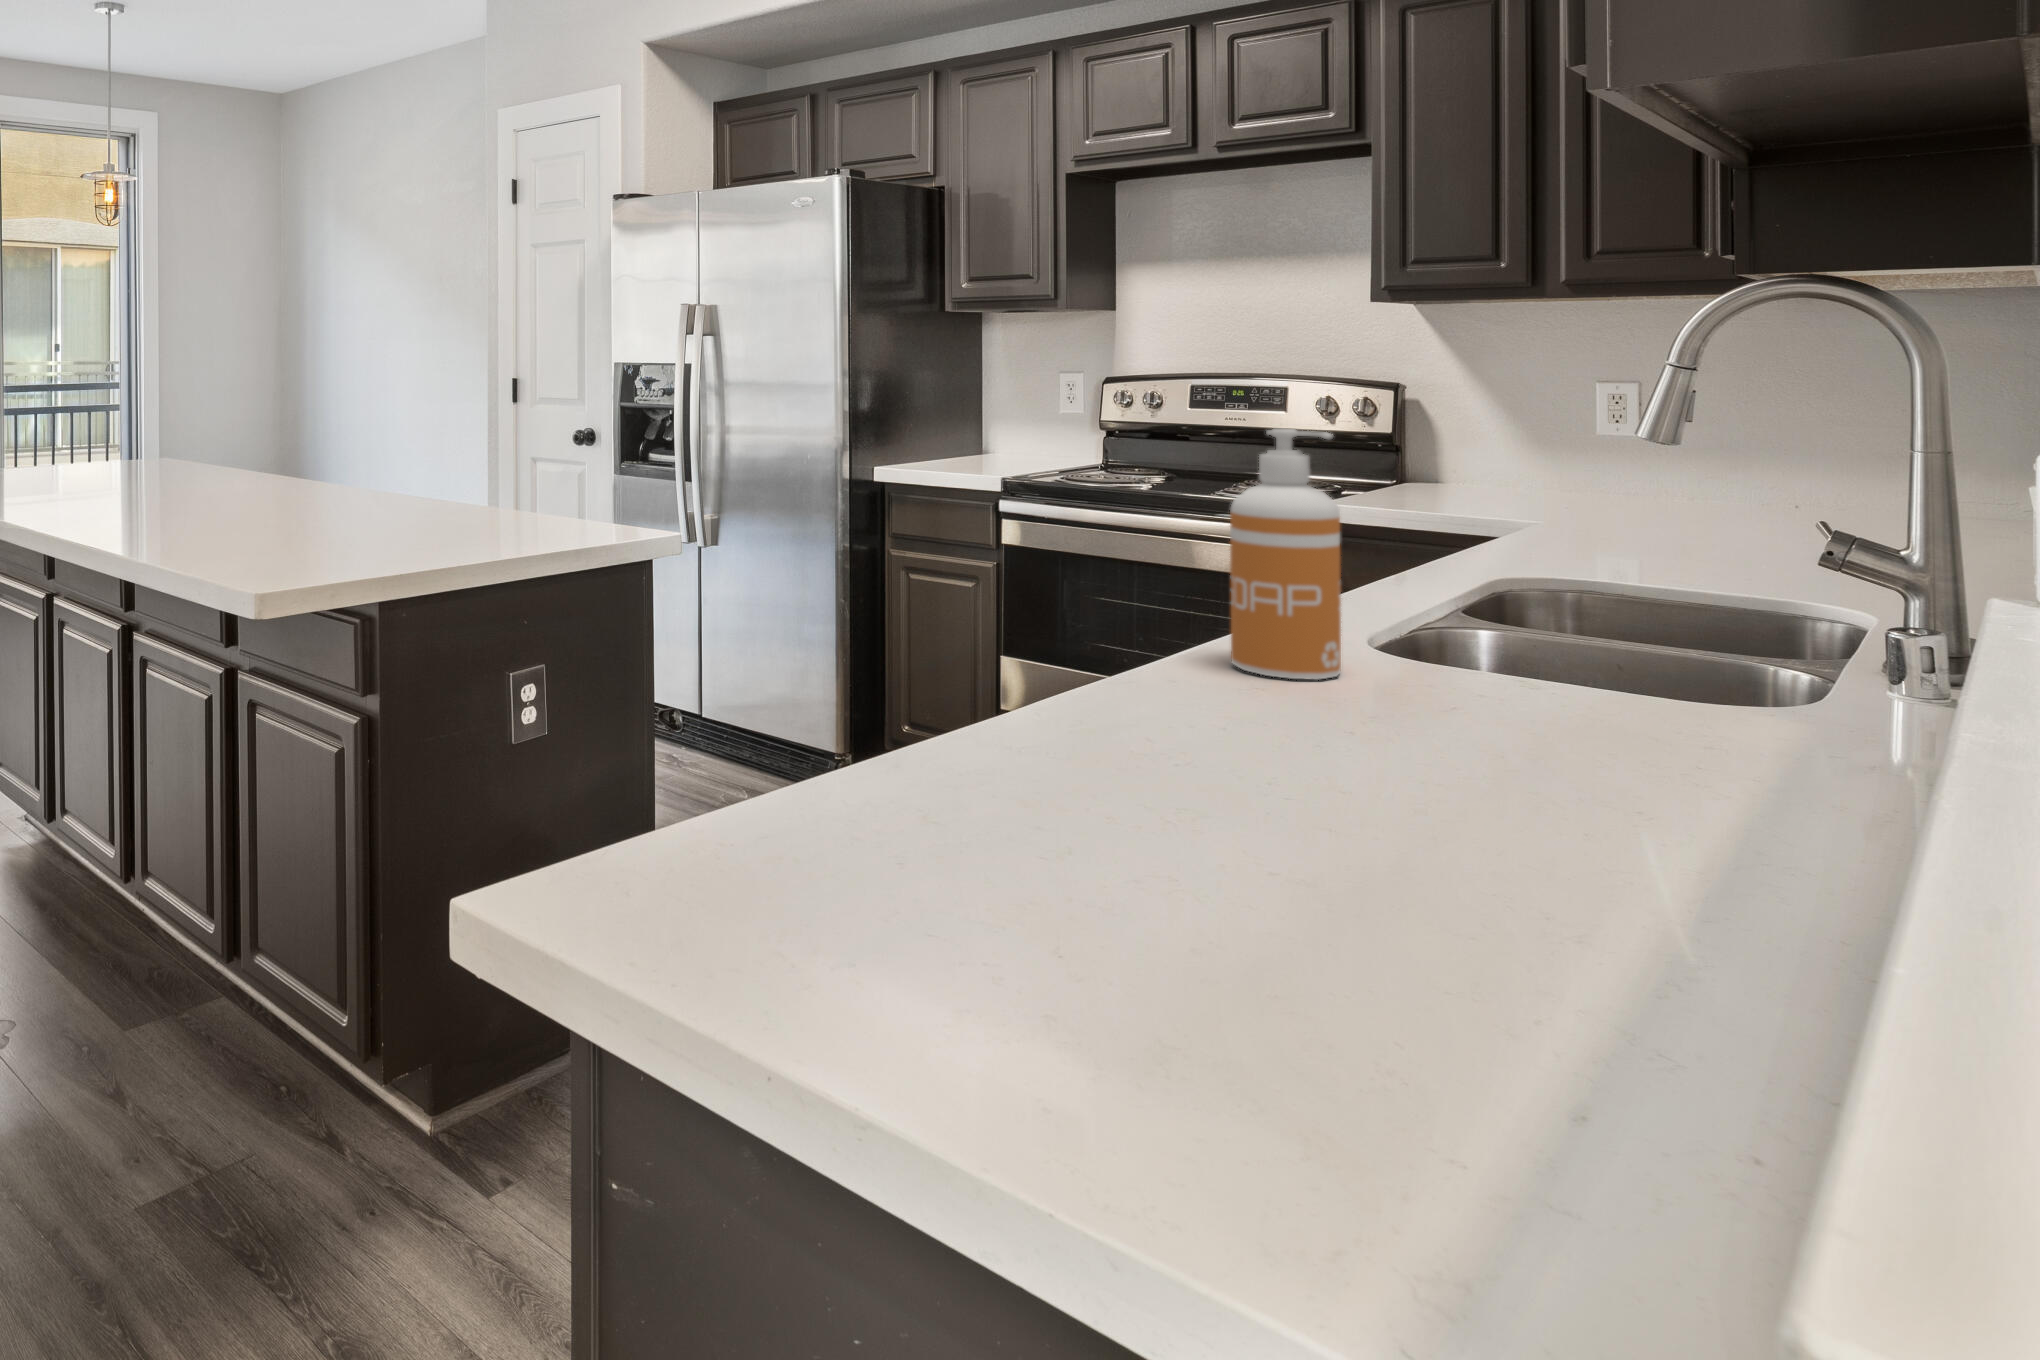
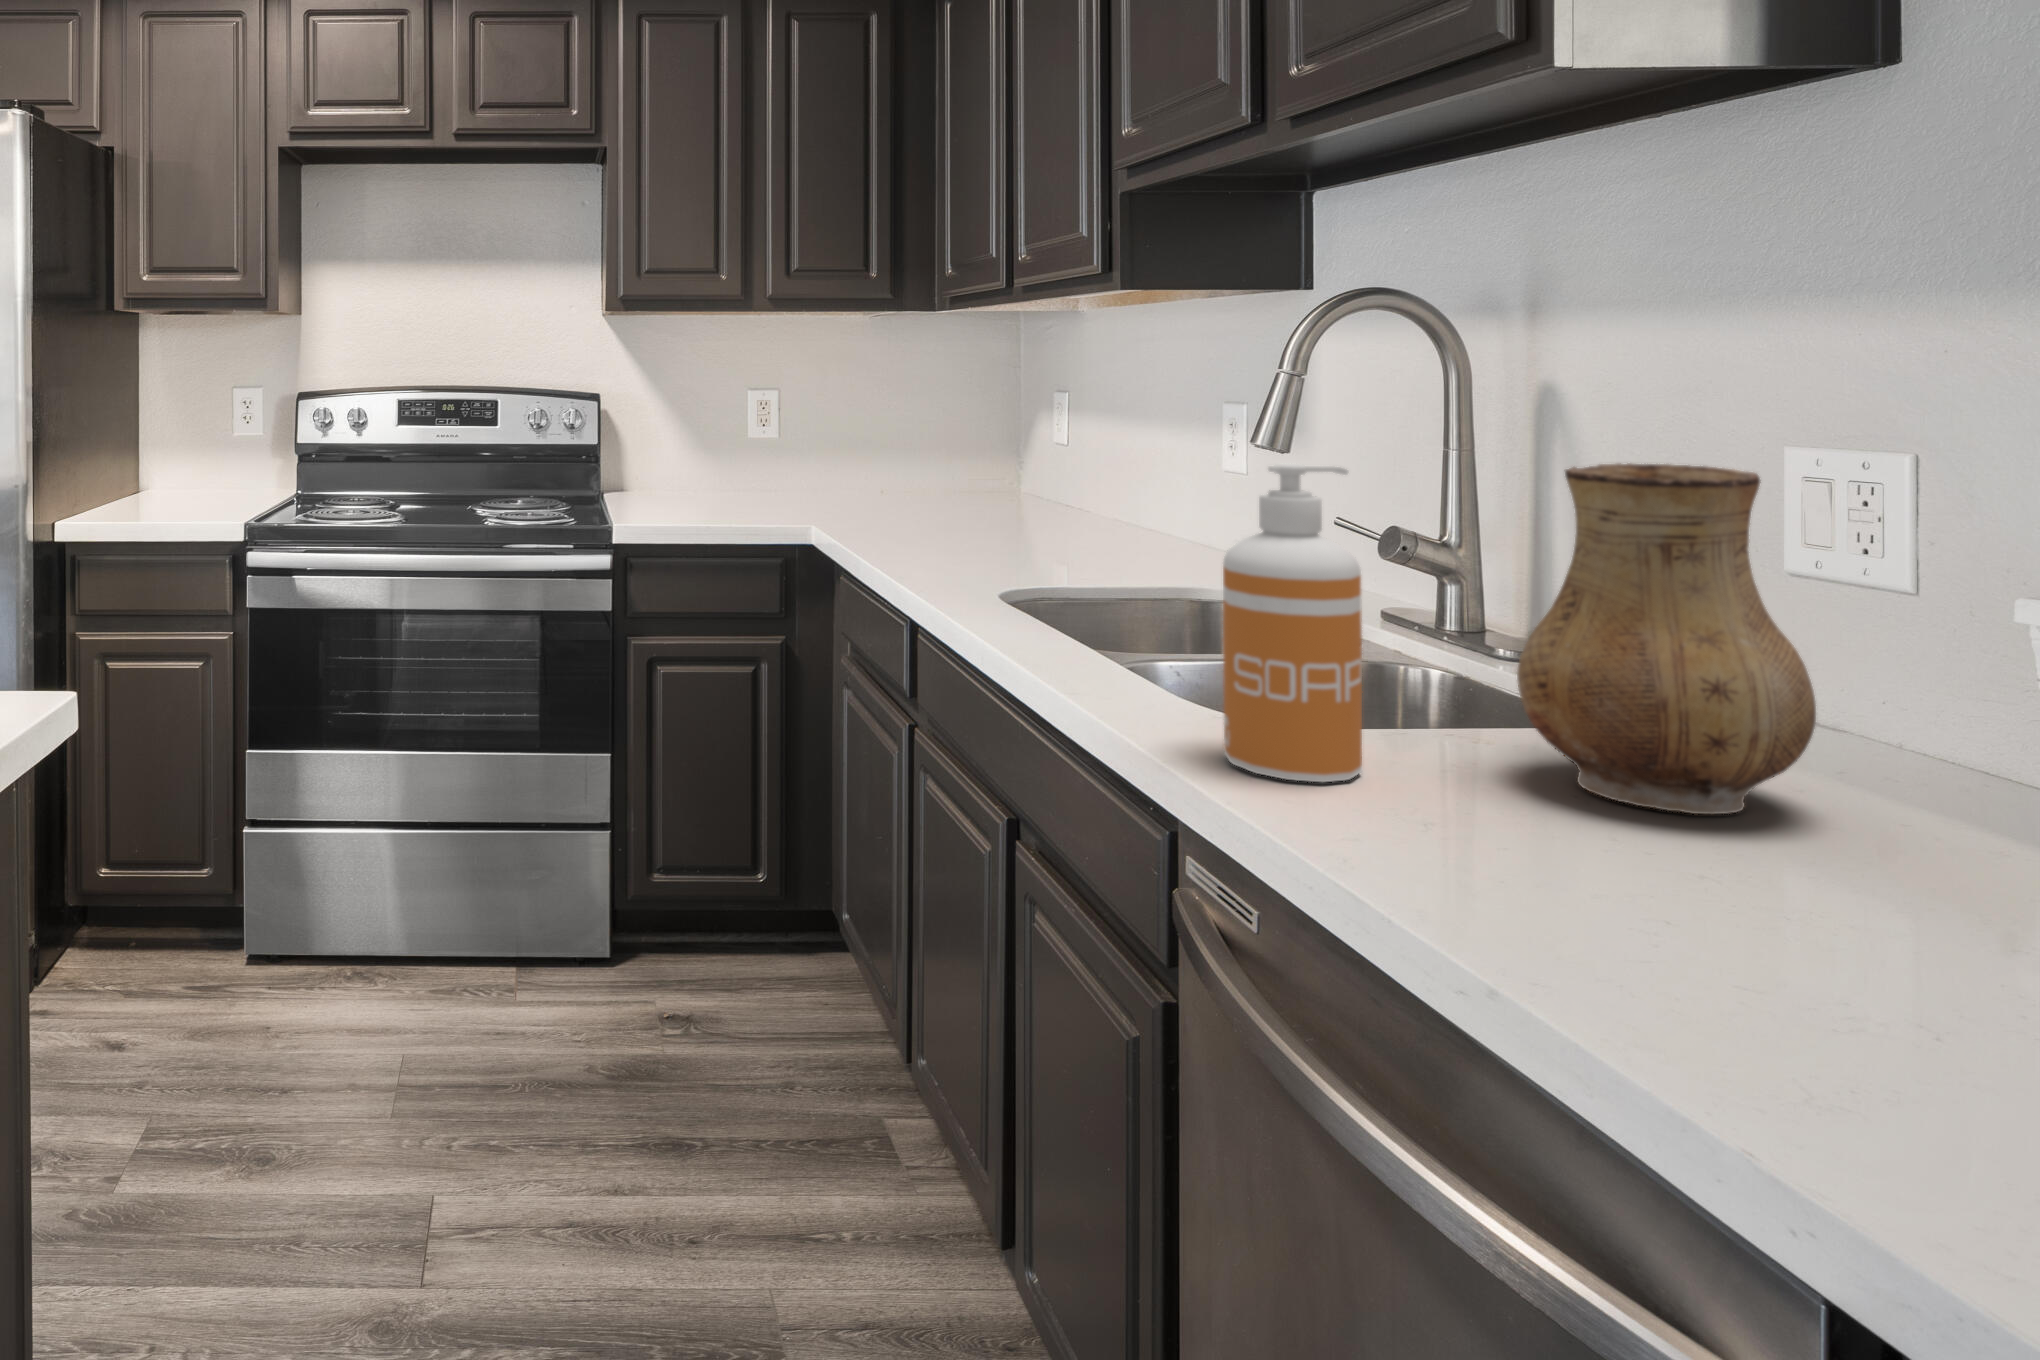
ceramic pitcher: none [1417,438,1673,745] -> present [1517,463,1816,814]

